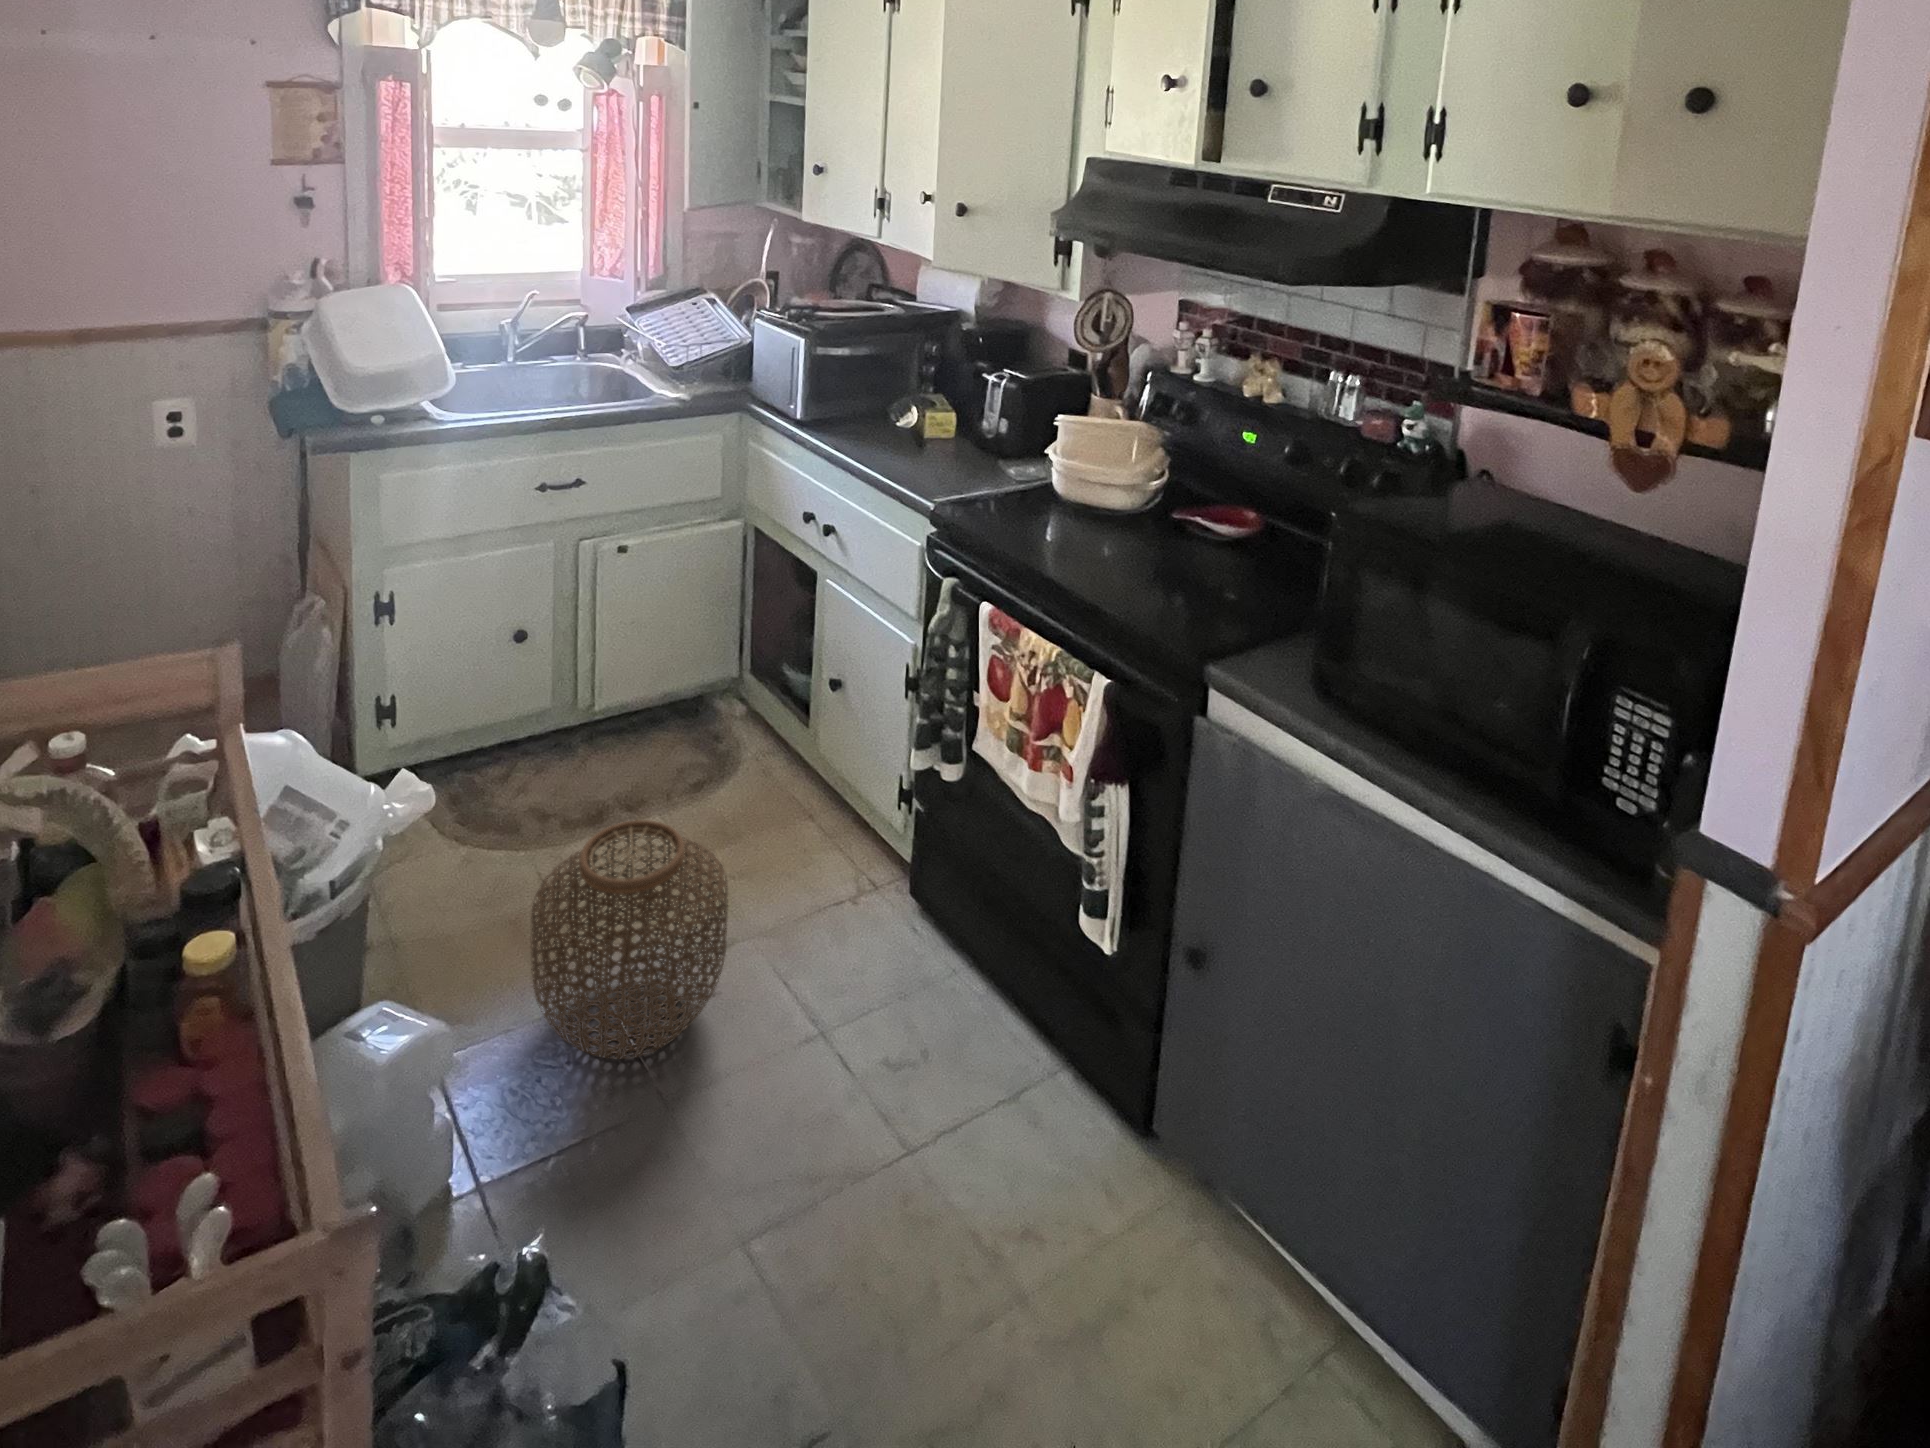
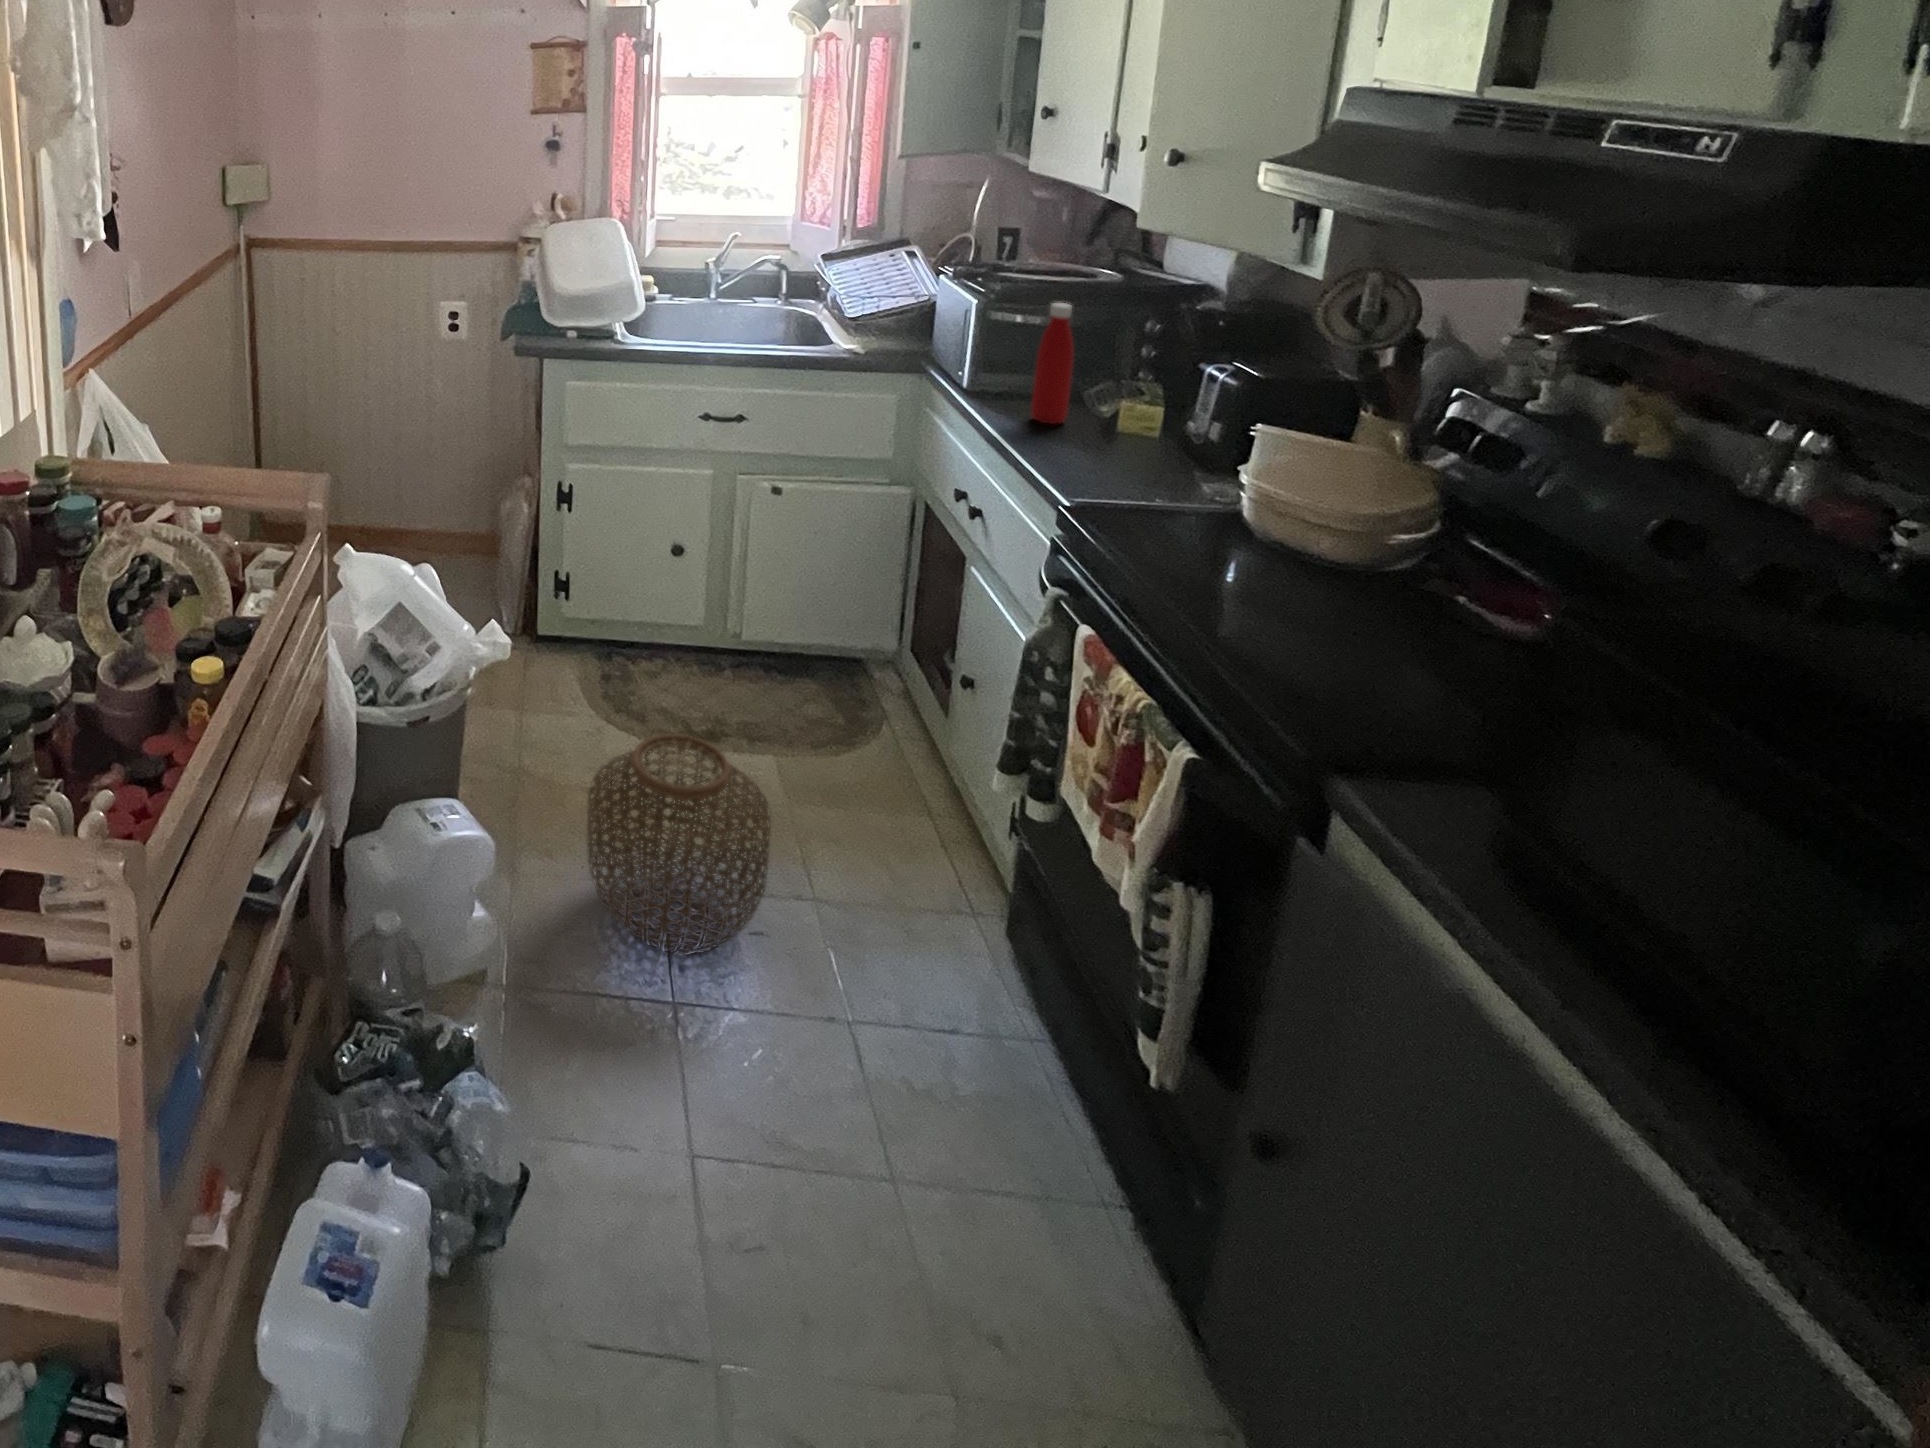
bottle: none [857,334,886,438] -> present [1031,303,1074,424]

